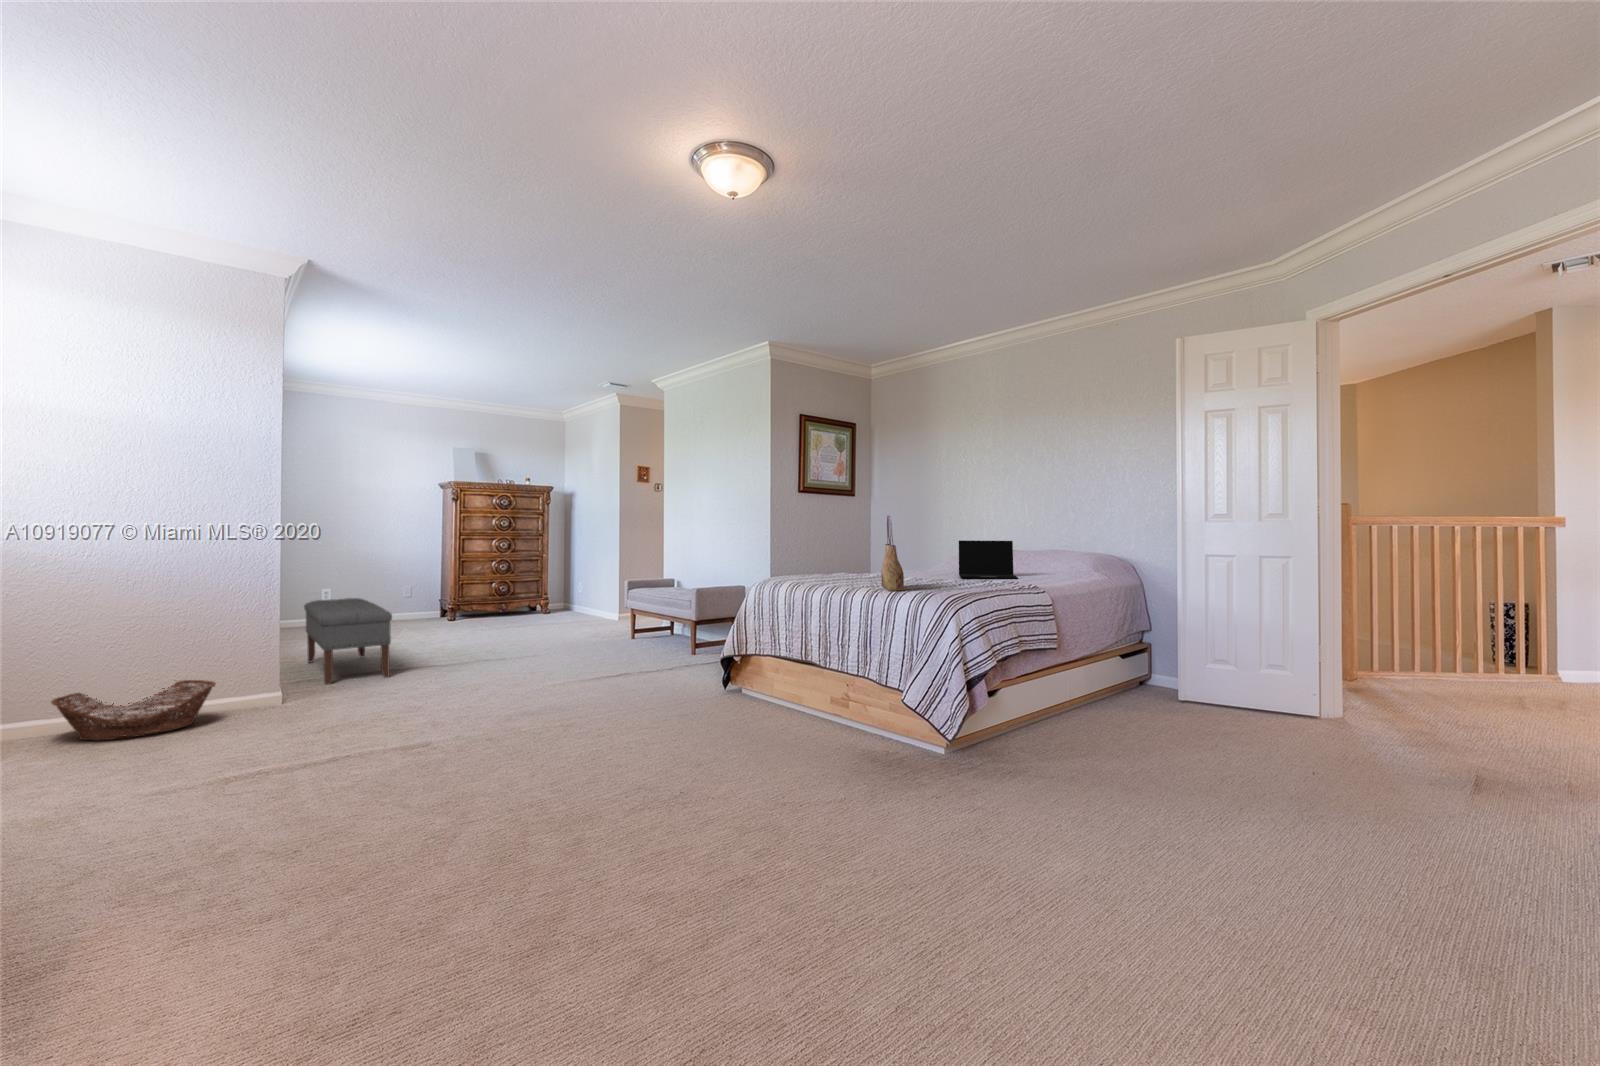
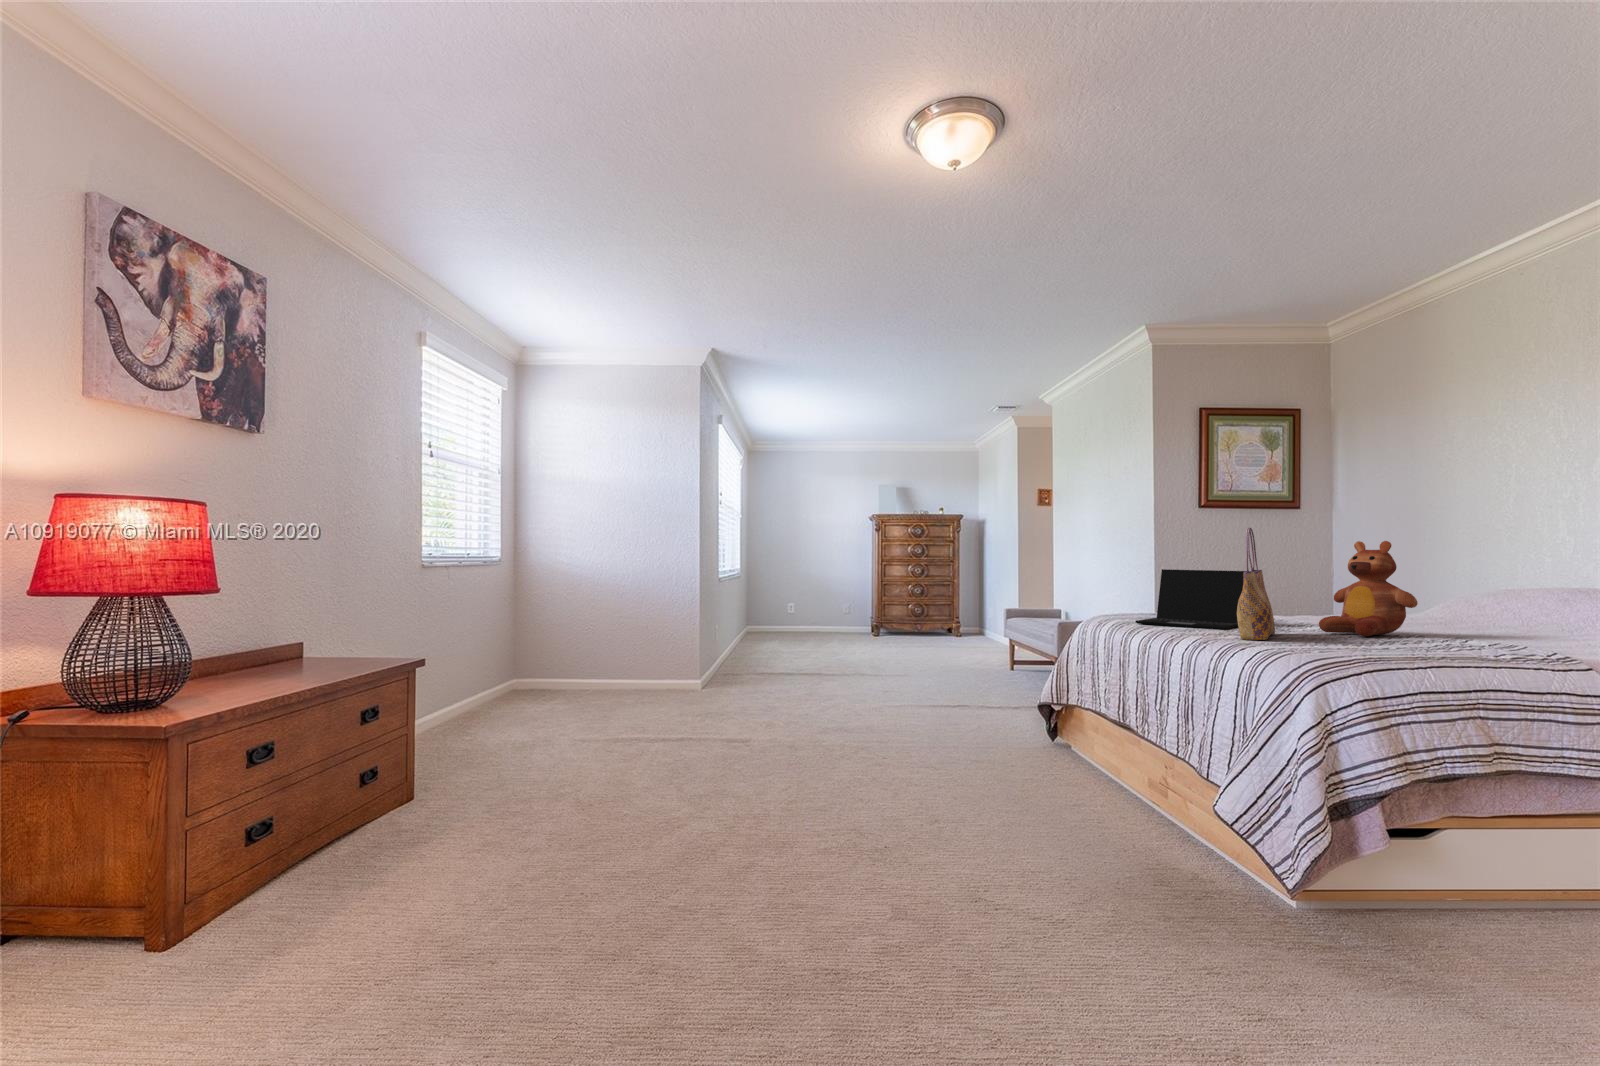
teddy bear: none [914,524,963,584] -> present [1319,541,1418,636]
laptop: present [959,540,1018,579] -> present [1135,569,1244,630]
bench: present [304,598,392,685] -> none [715,611,773,682]
basket: present [51,680,216,741] -> none [530,663,624,703]

